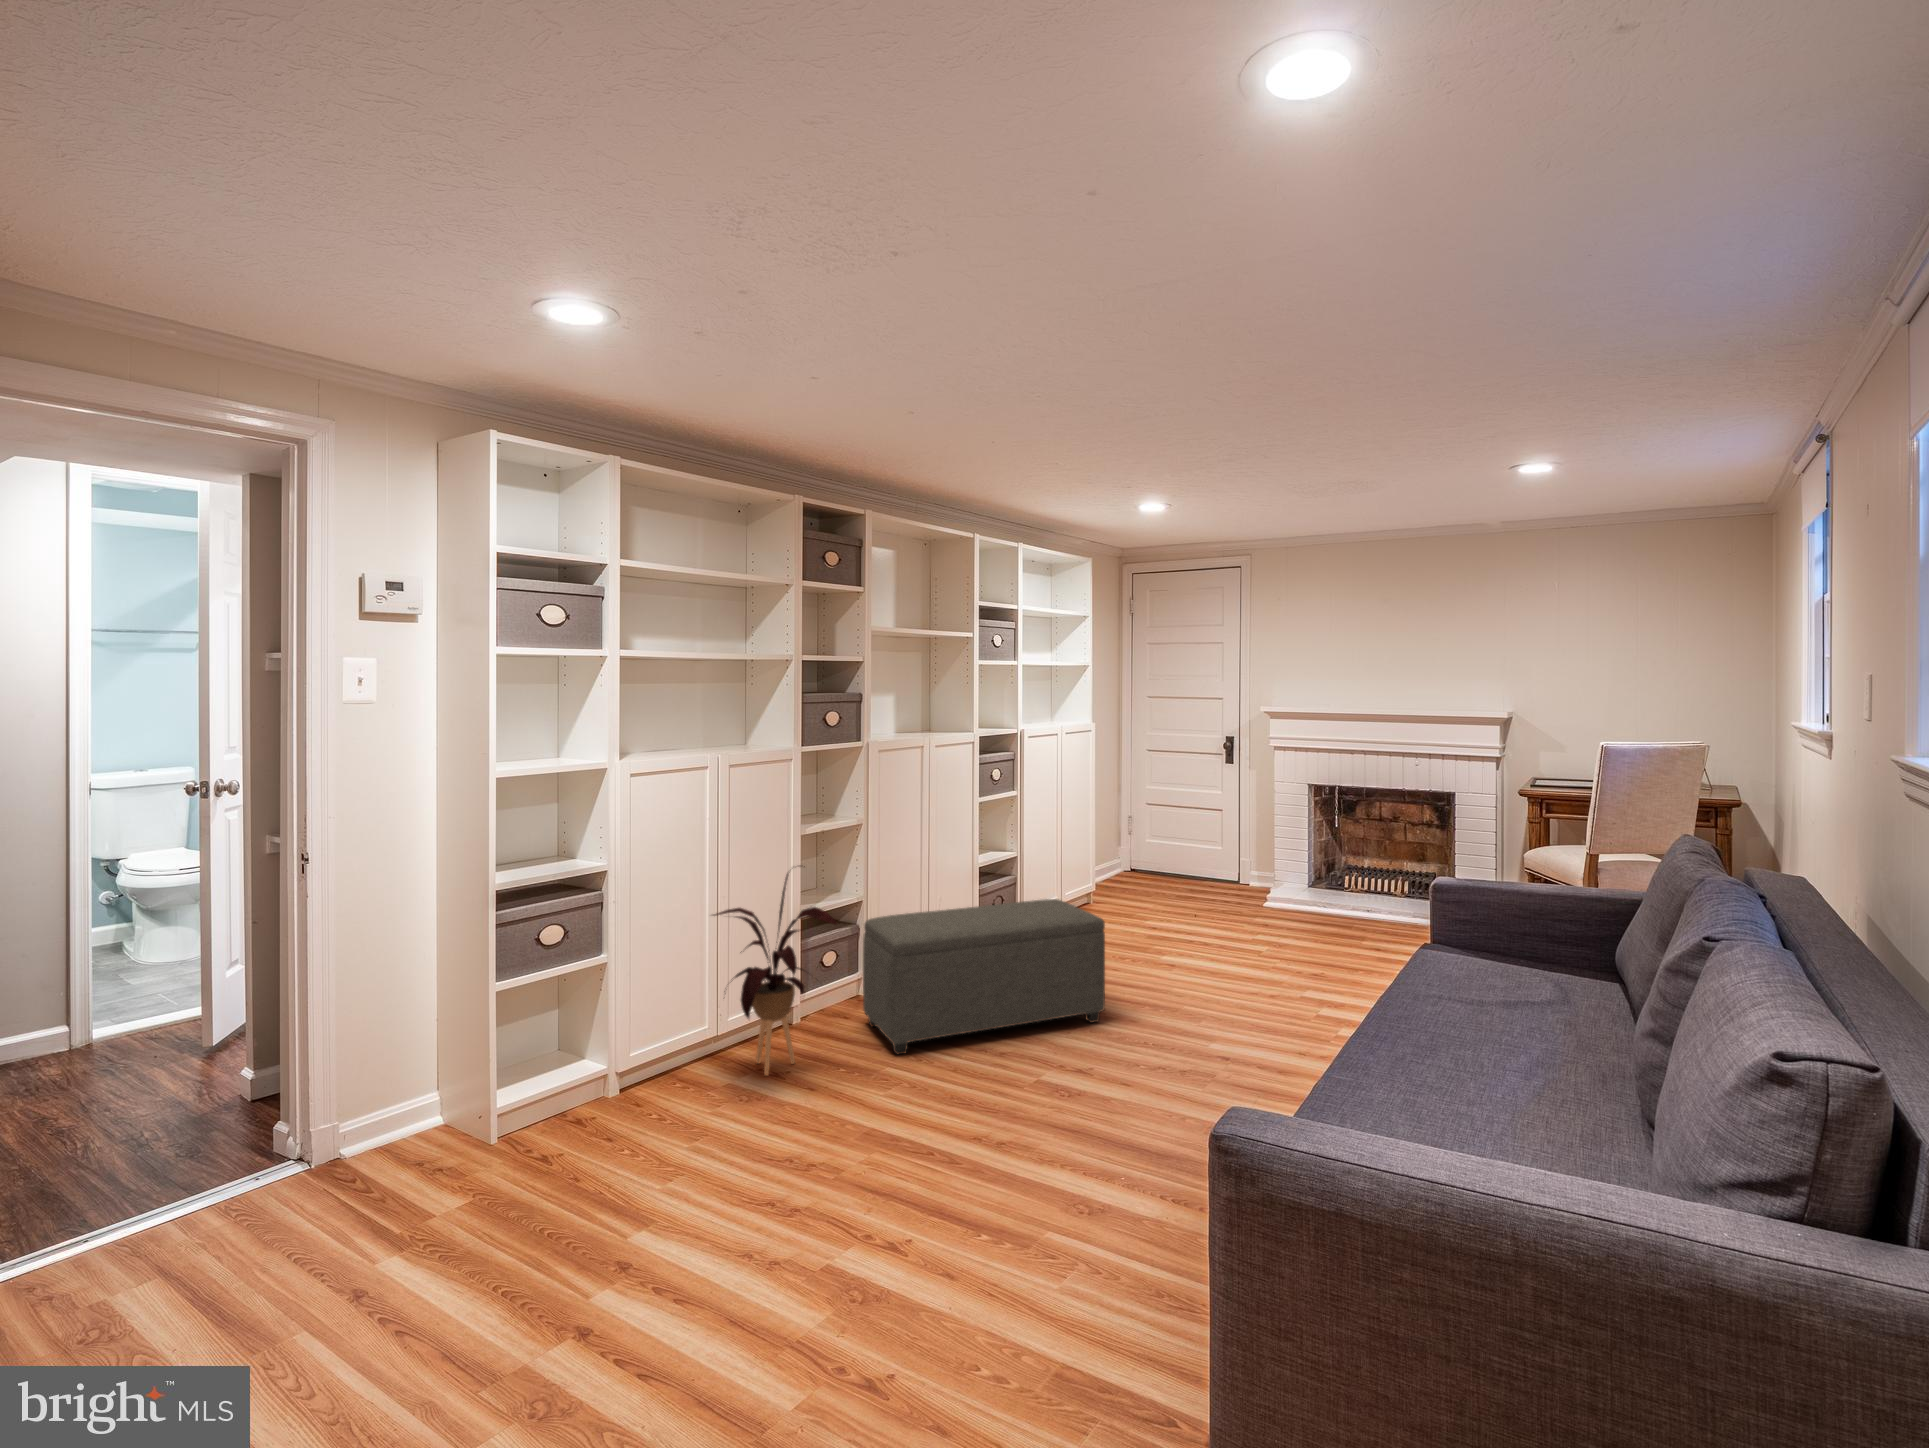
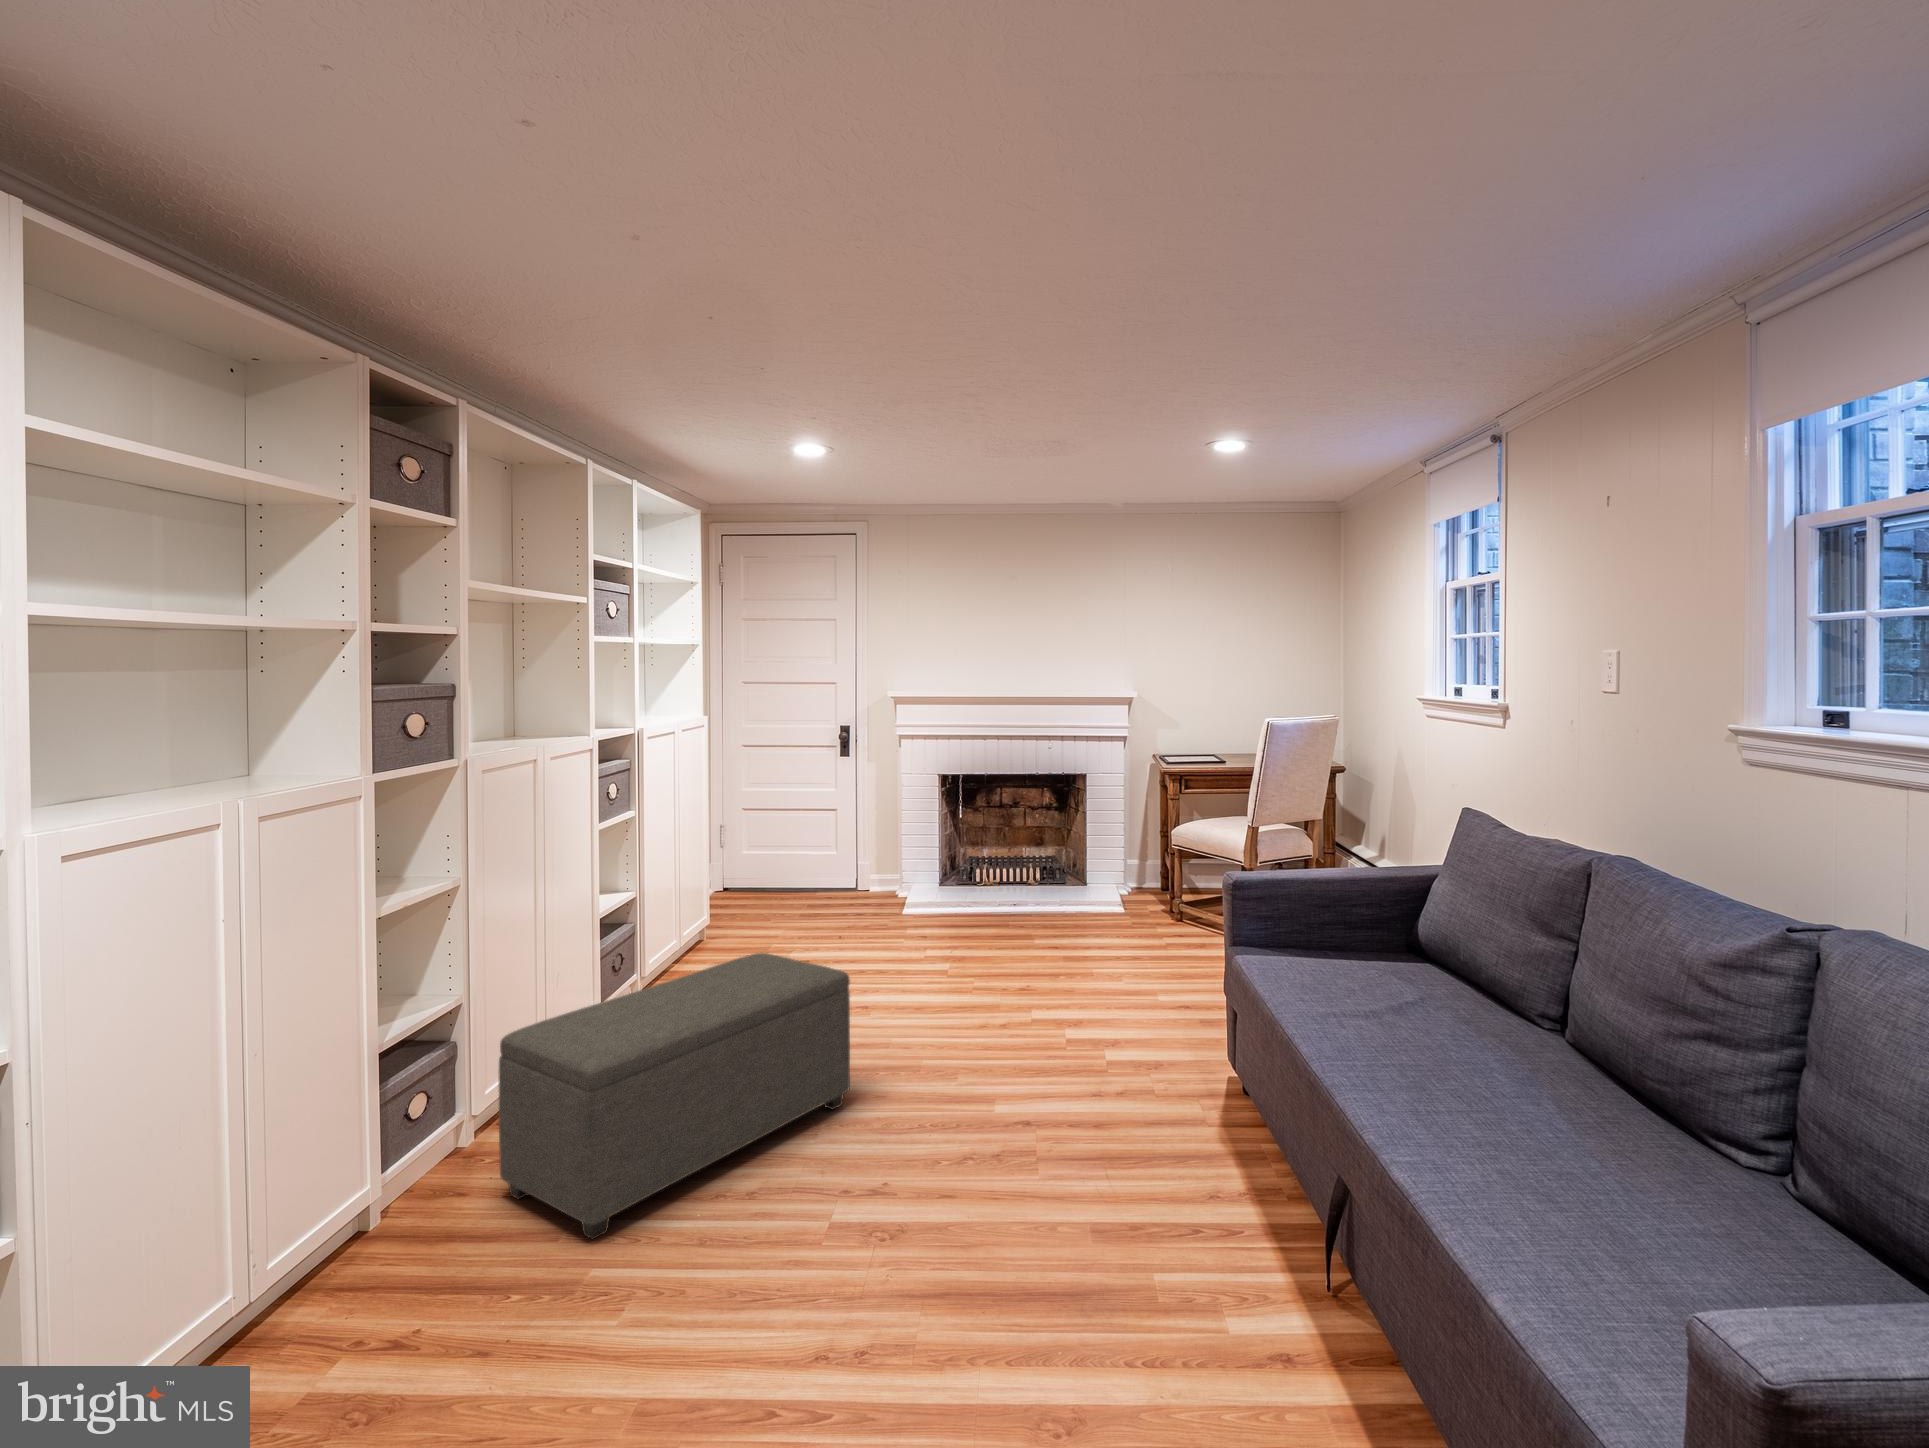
house plant: present [713,866,836,1076] -> none [245,978,520,1357]

